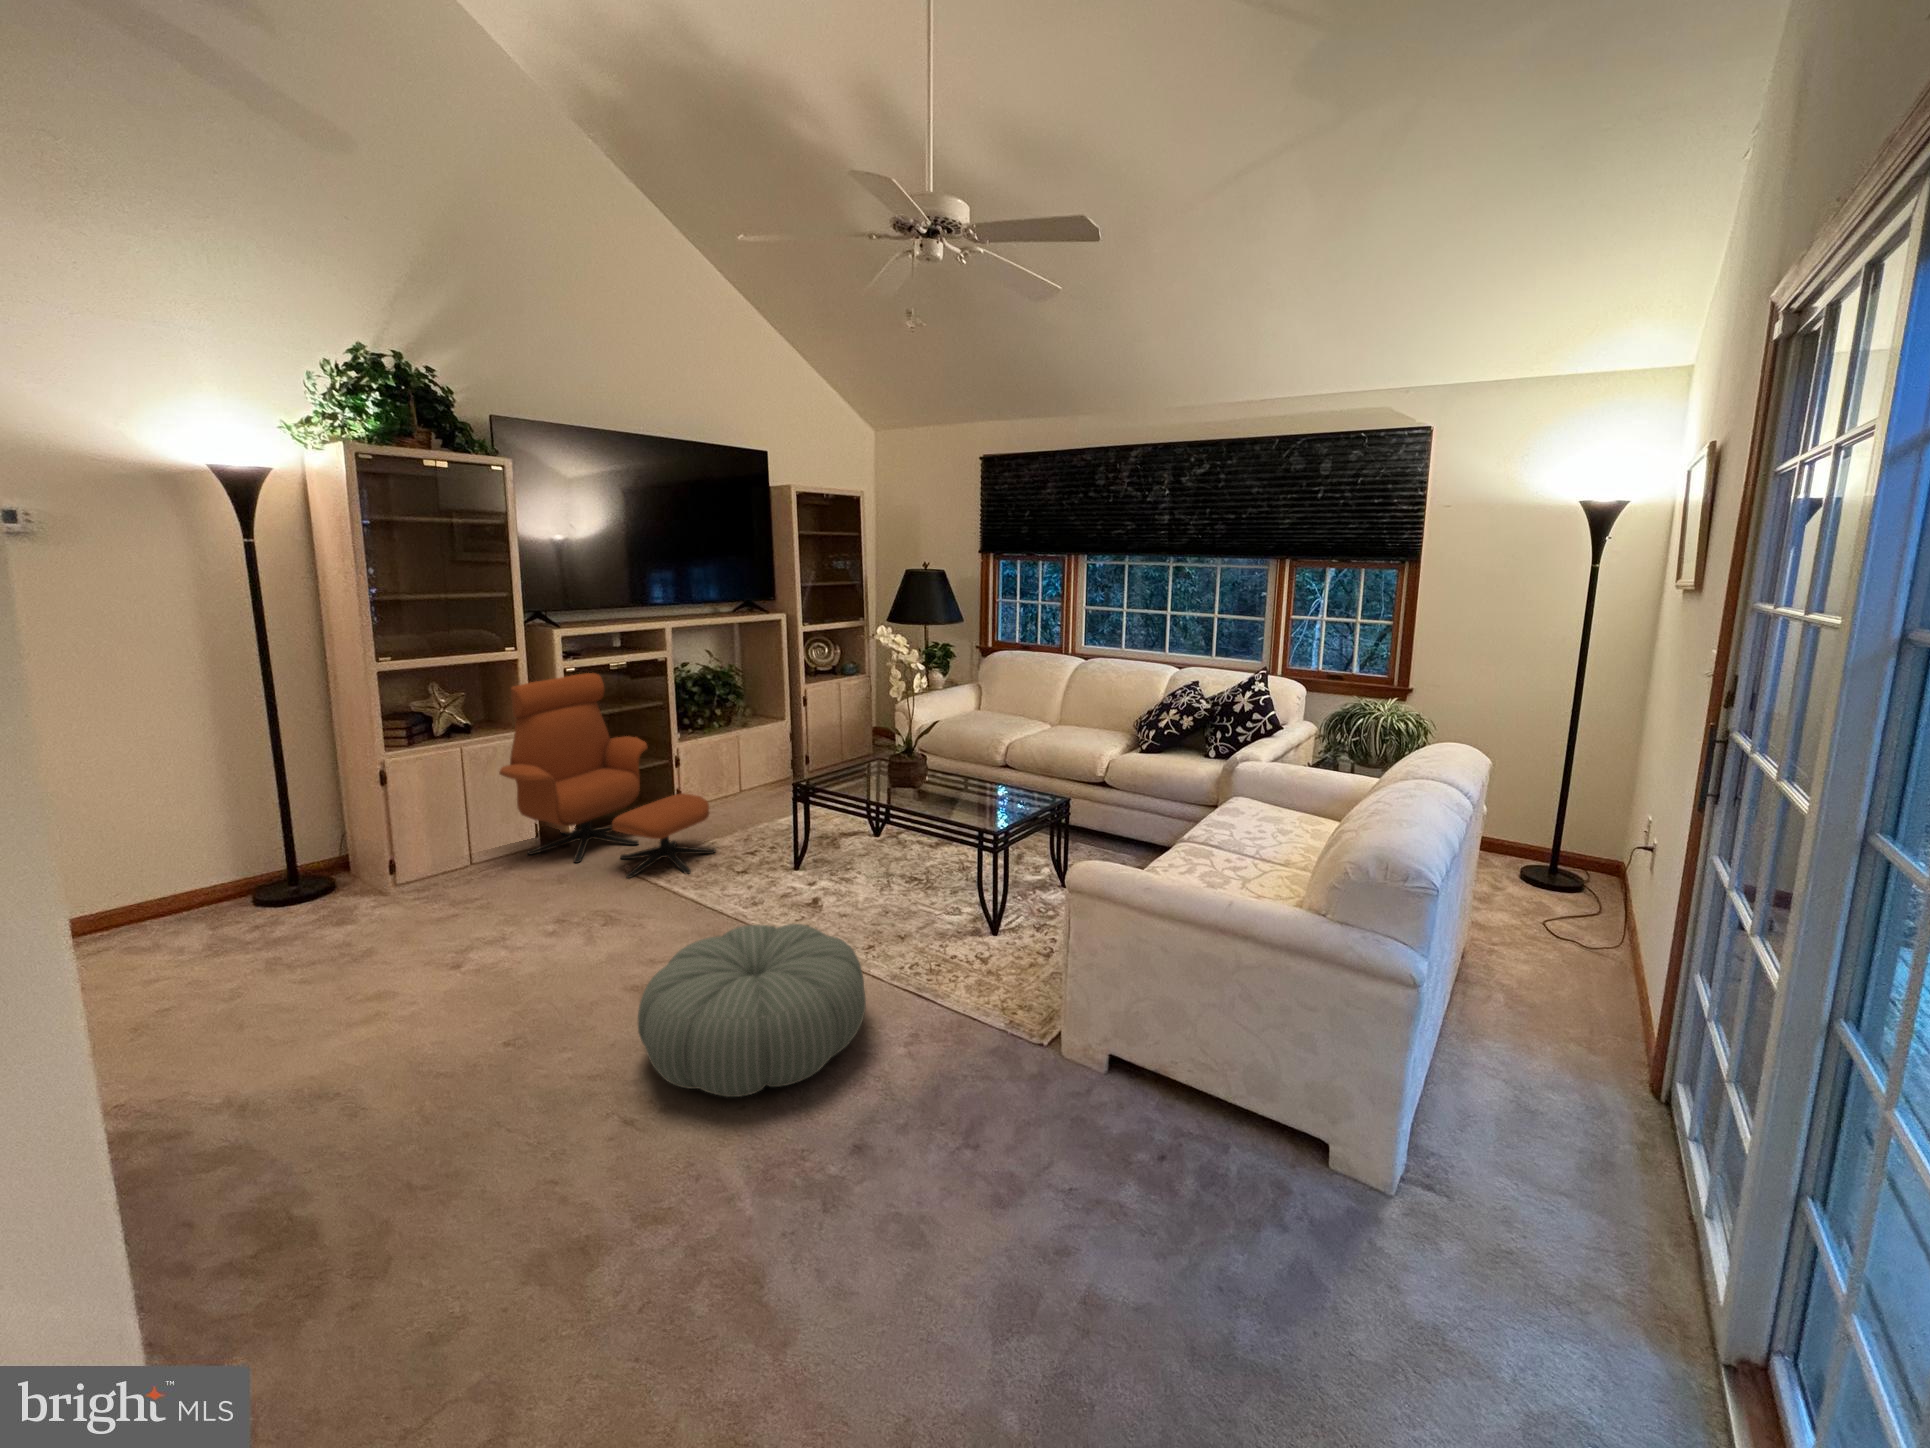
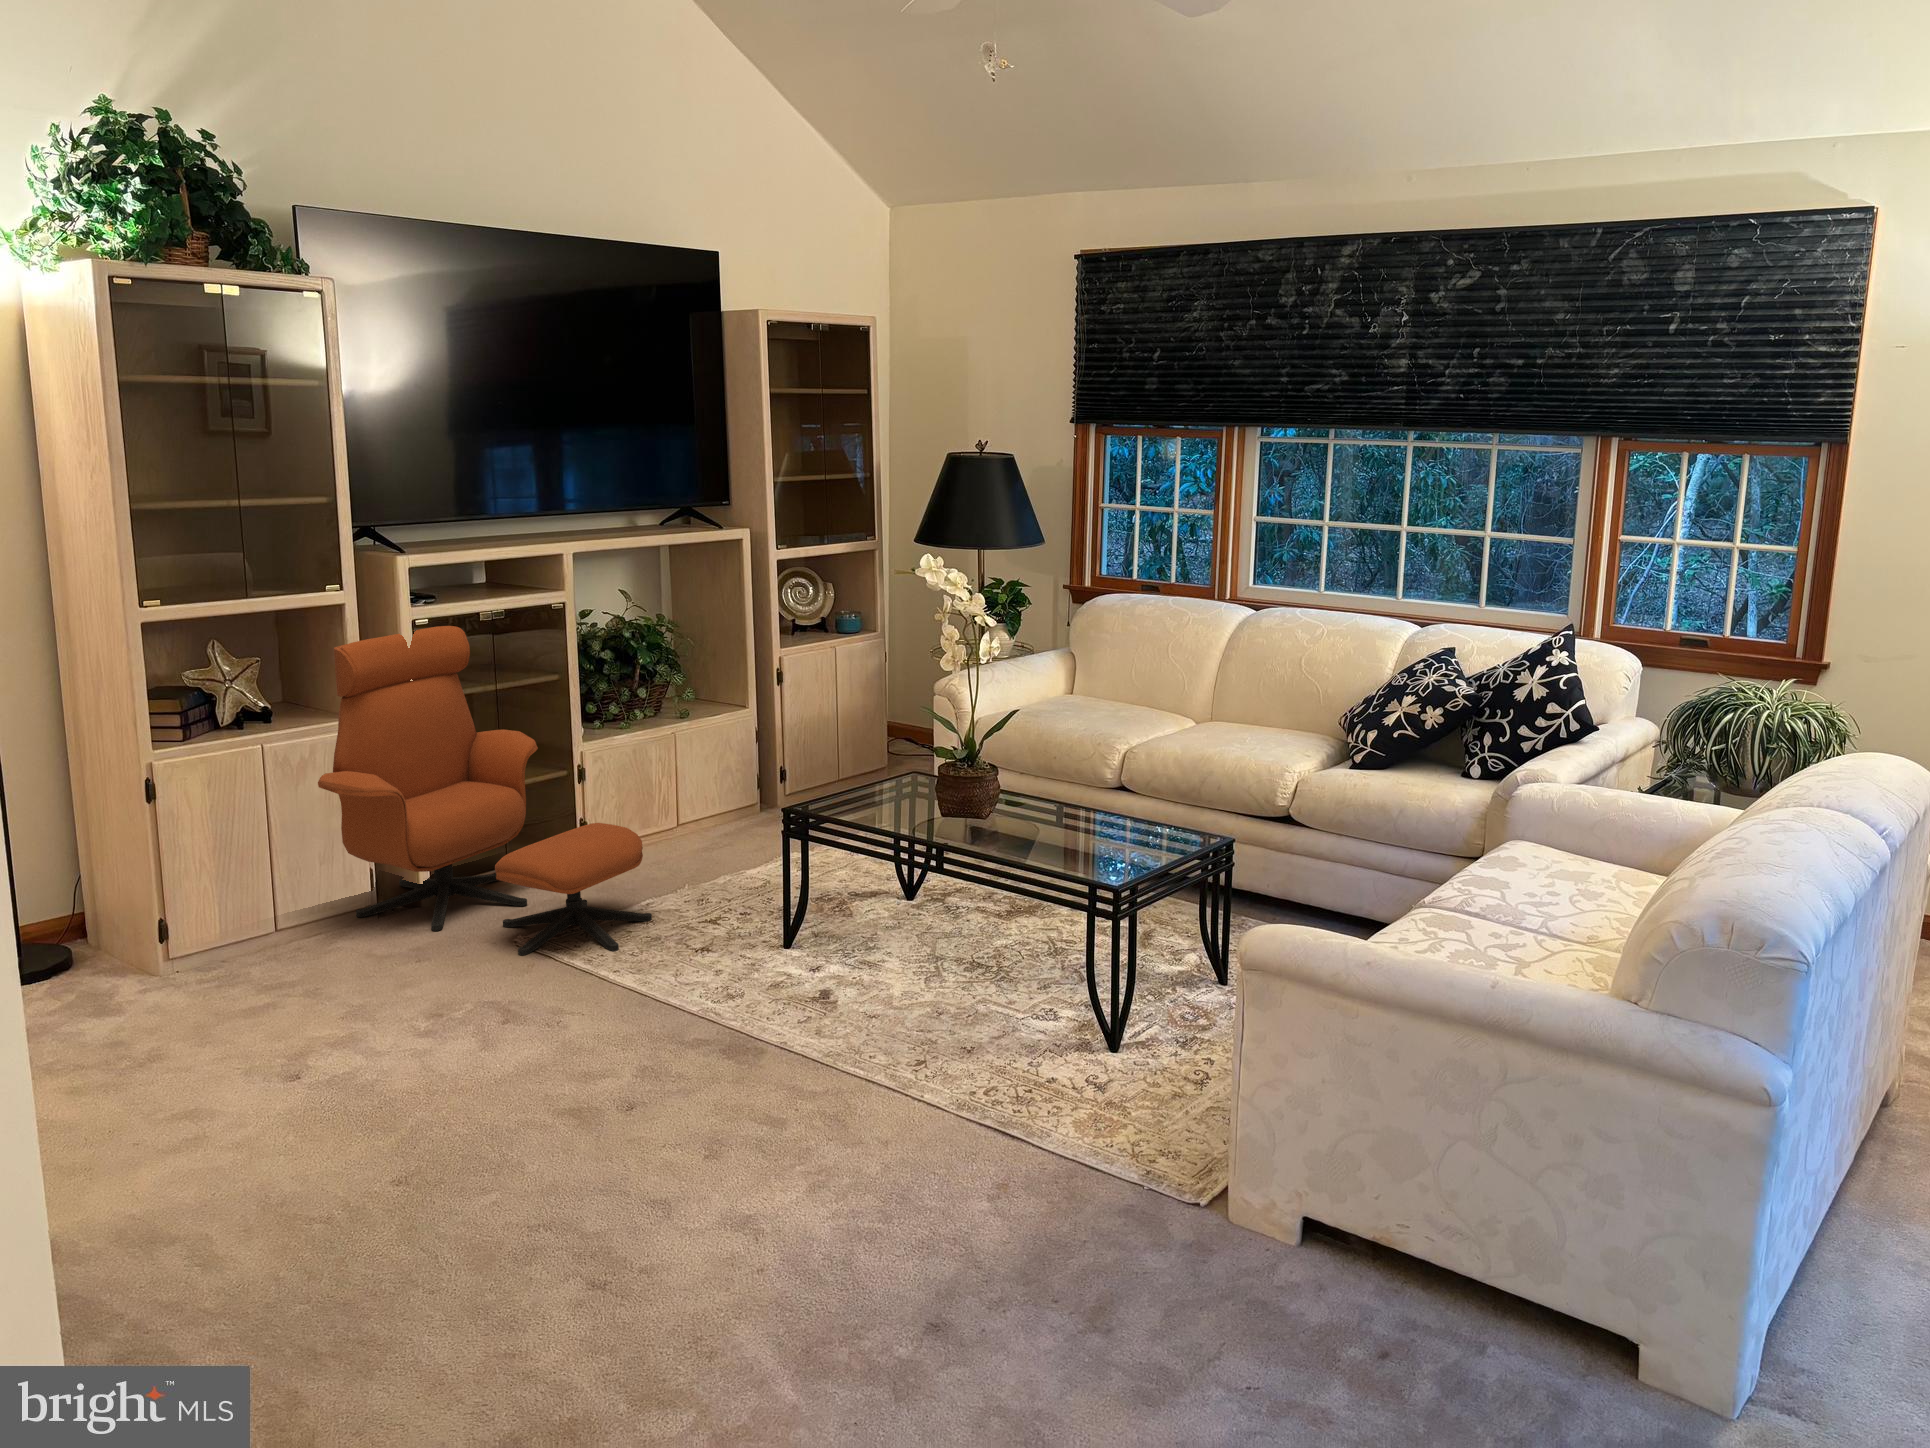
pouf: present [638,924,866,1097] -> none [597,1018,929,1257]

